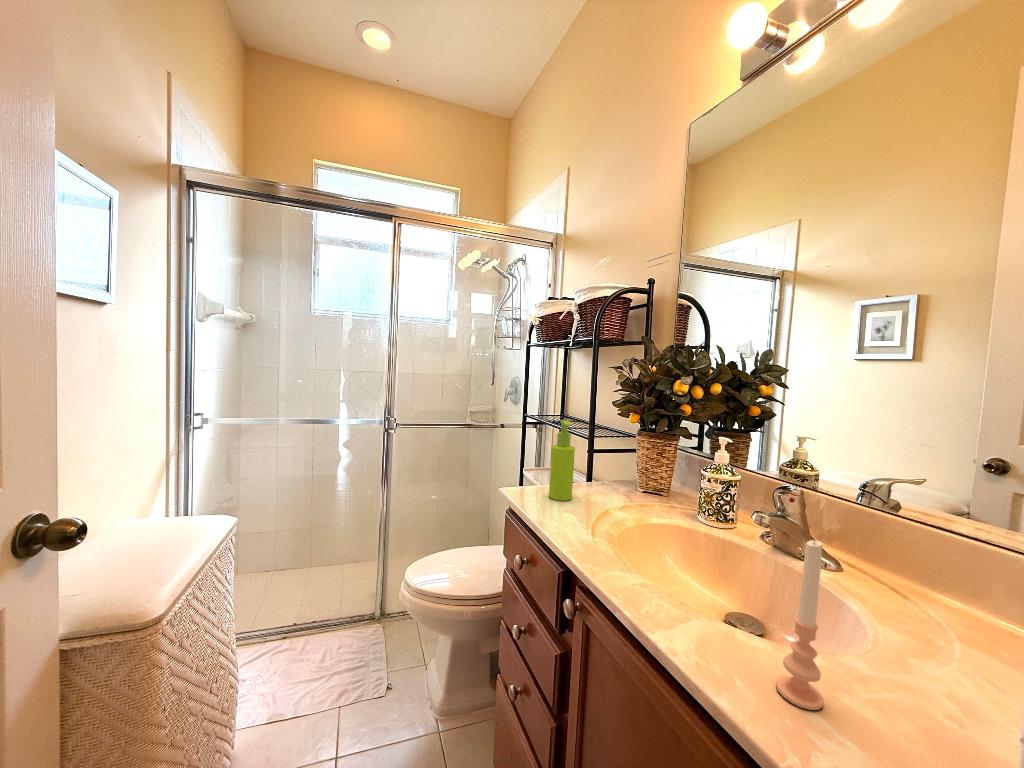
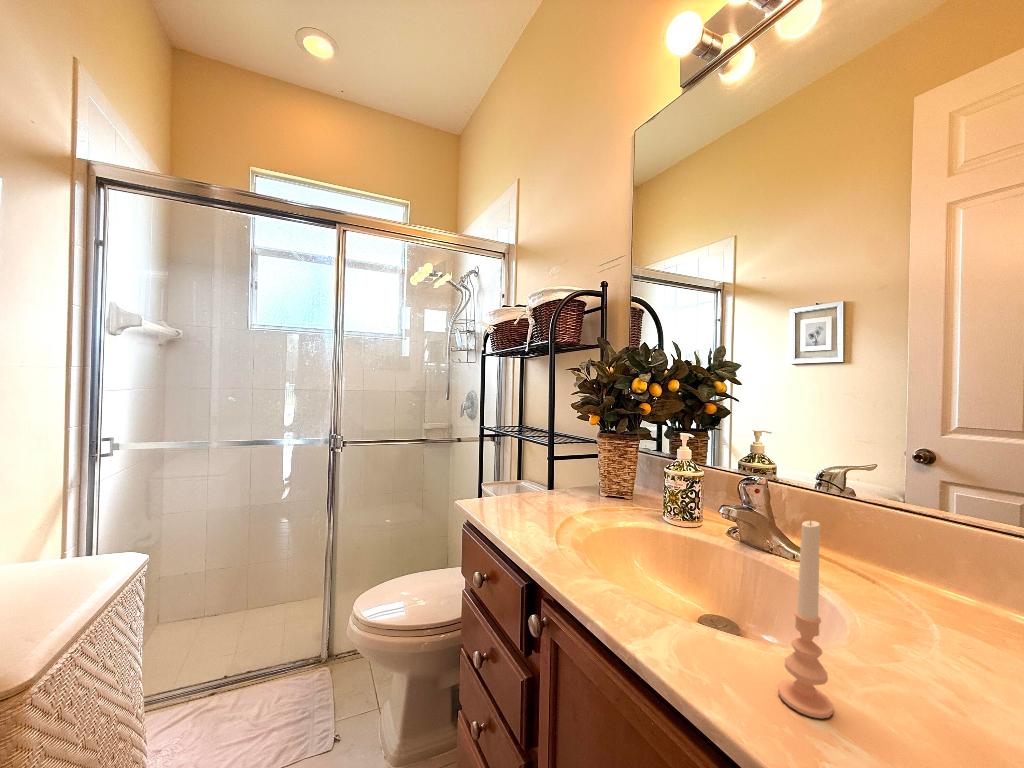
soap dispenser: present [549,420,575,501] -> none [509,424,535,510]

